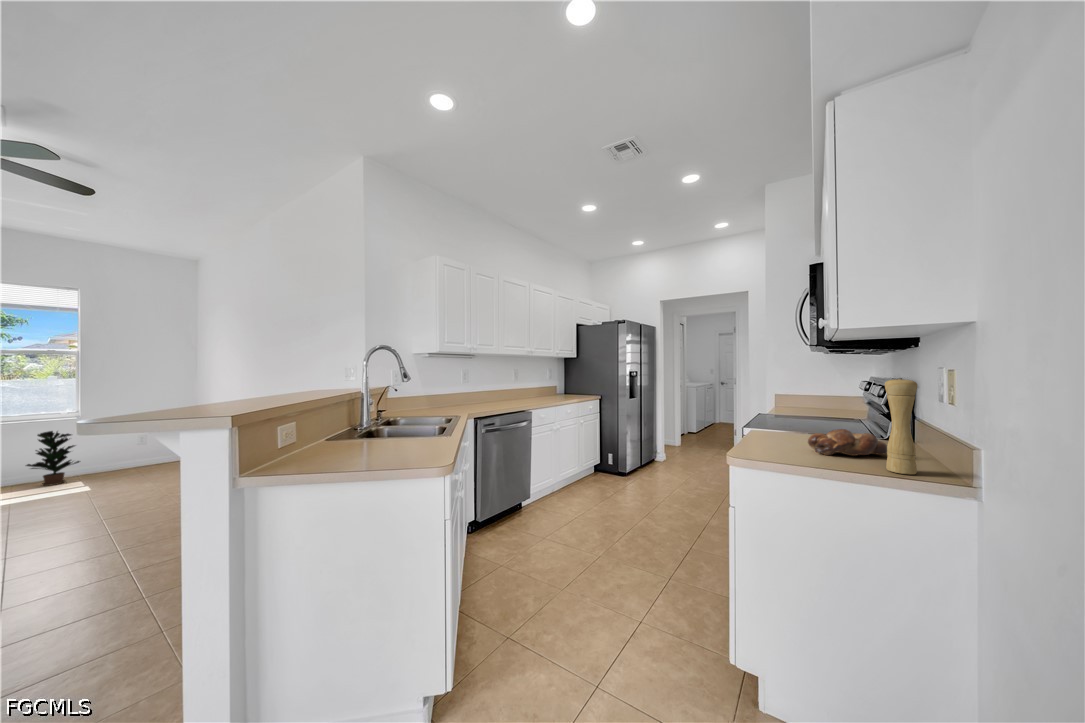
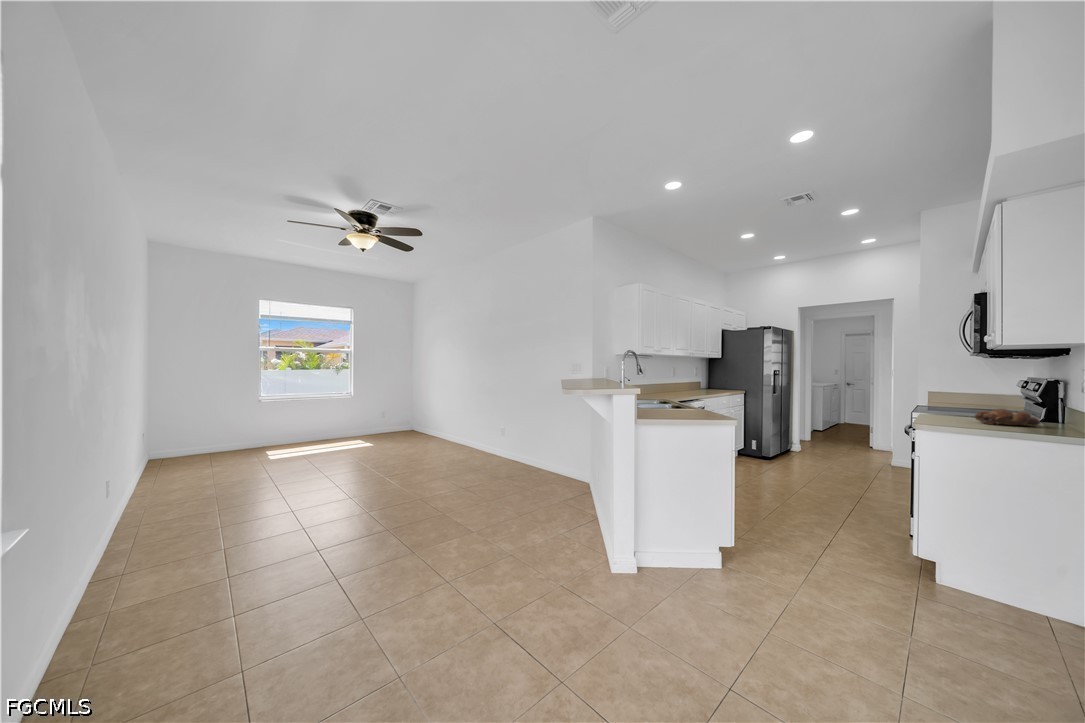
pepper mill: present [885,378,917,474] -> none [1036,374,1060,432]
potted plant: present [26,431,80,486] -> none [324,401,350,439]

